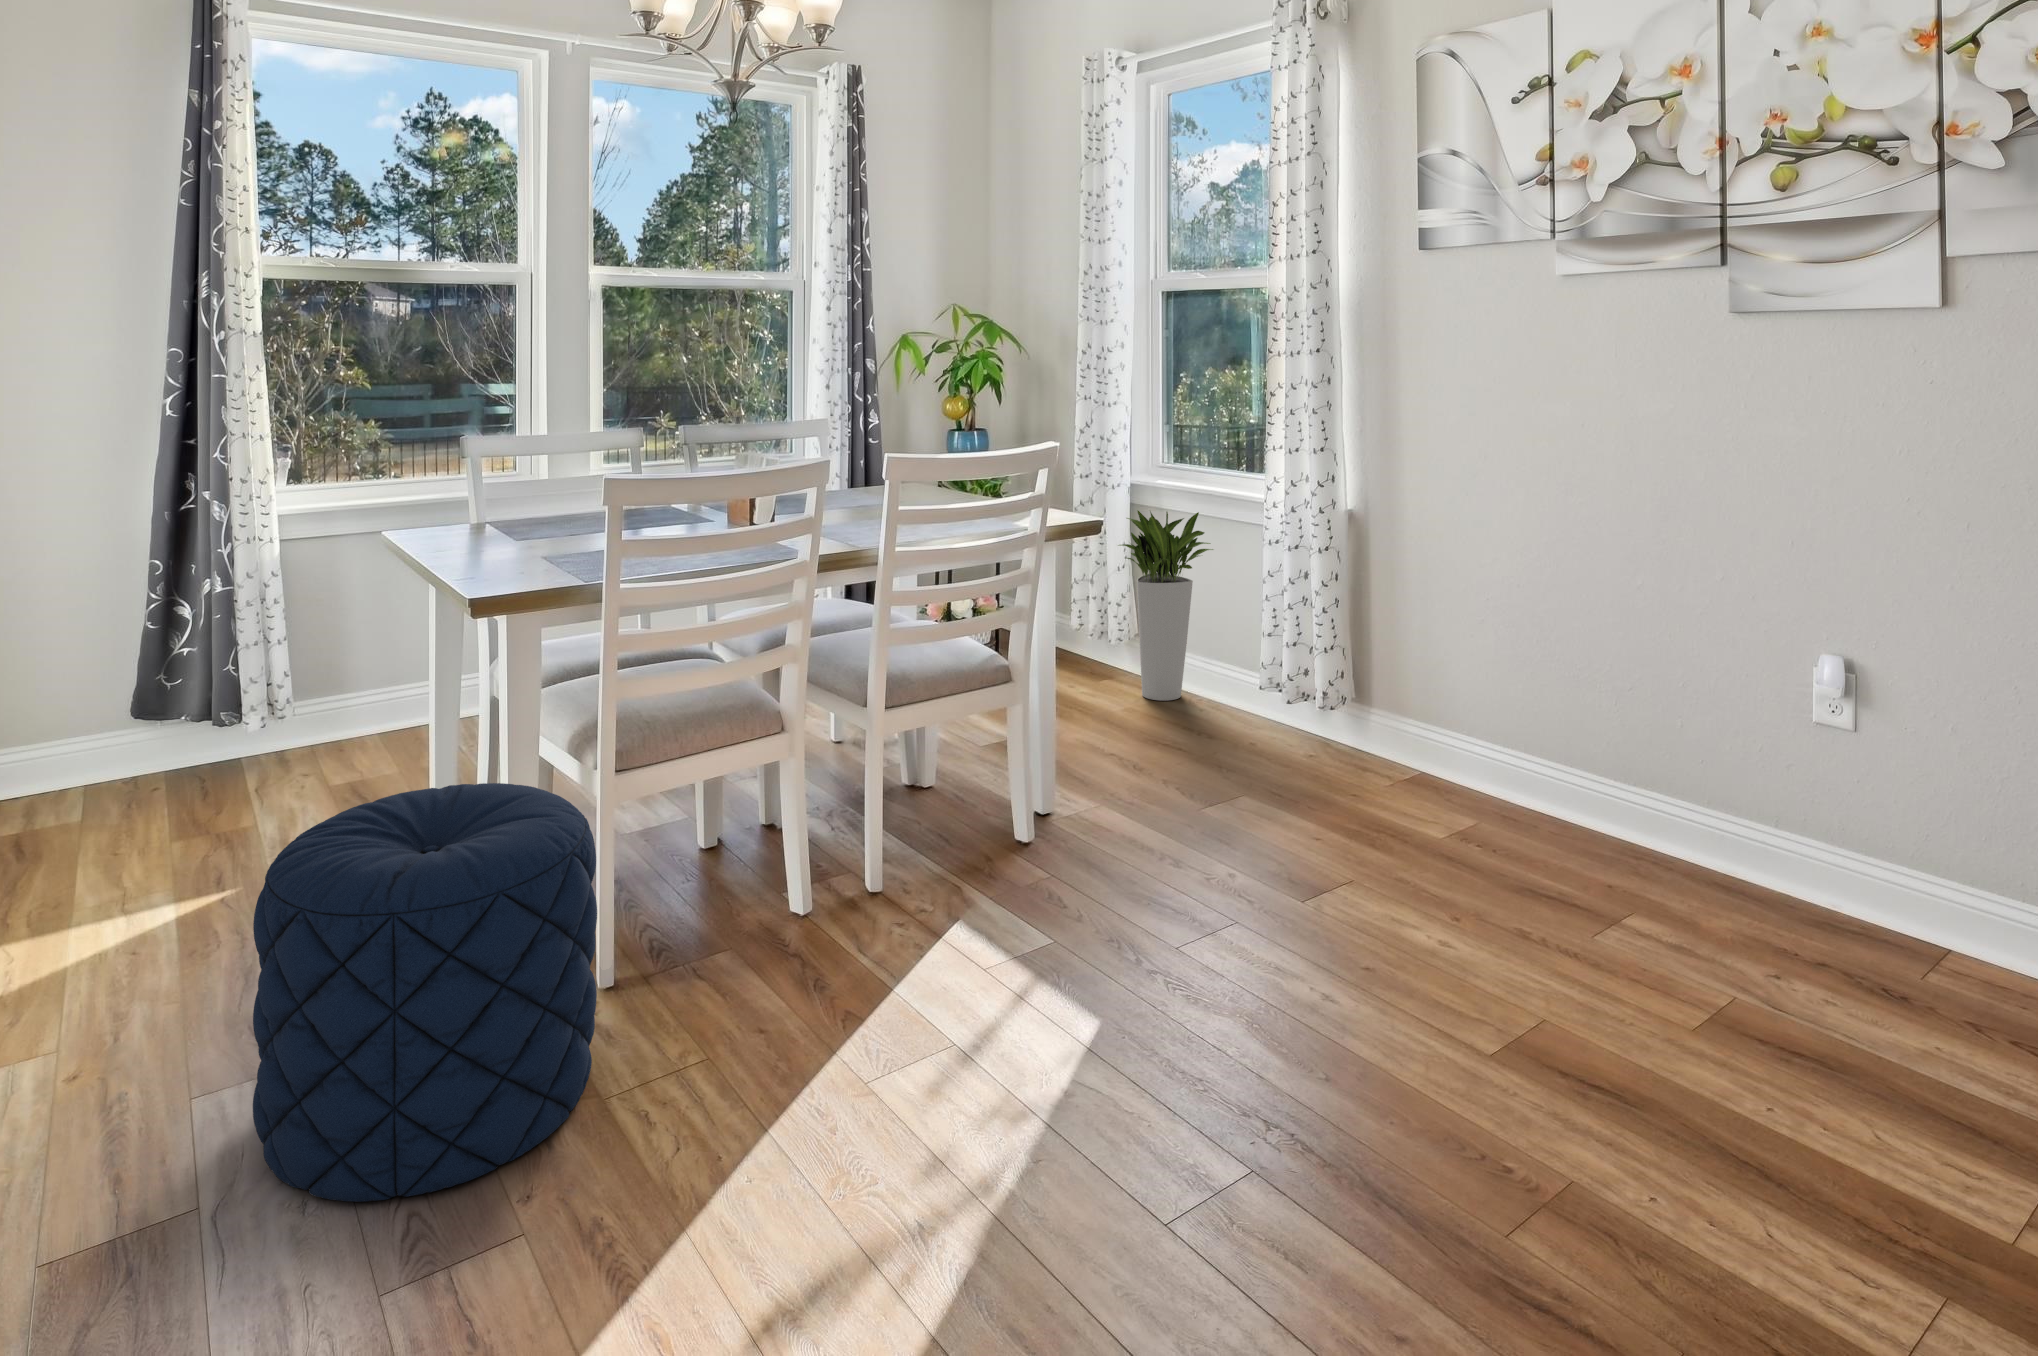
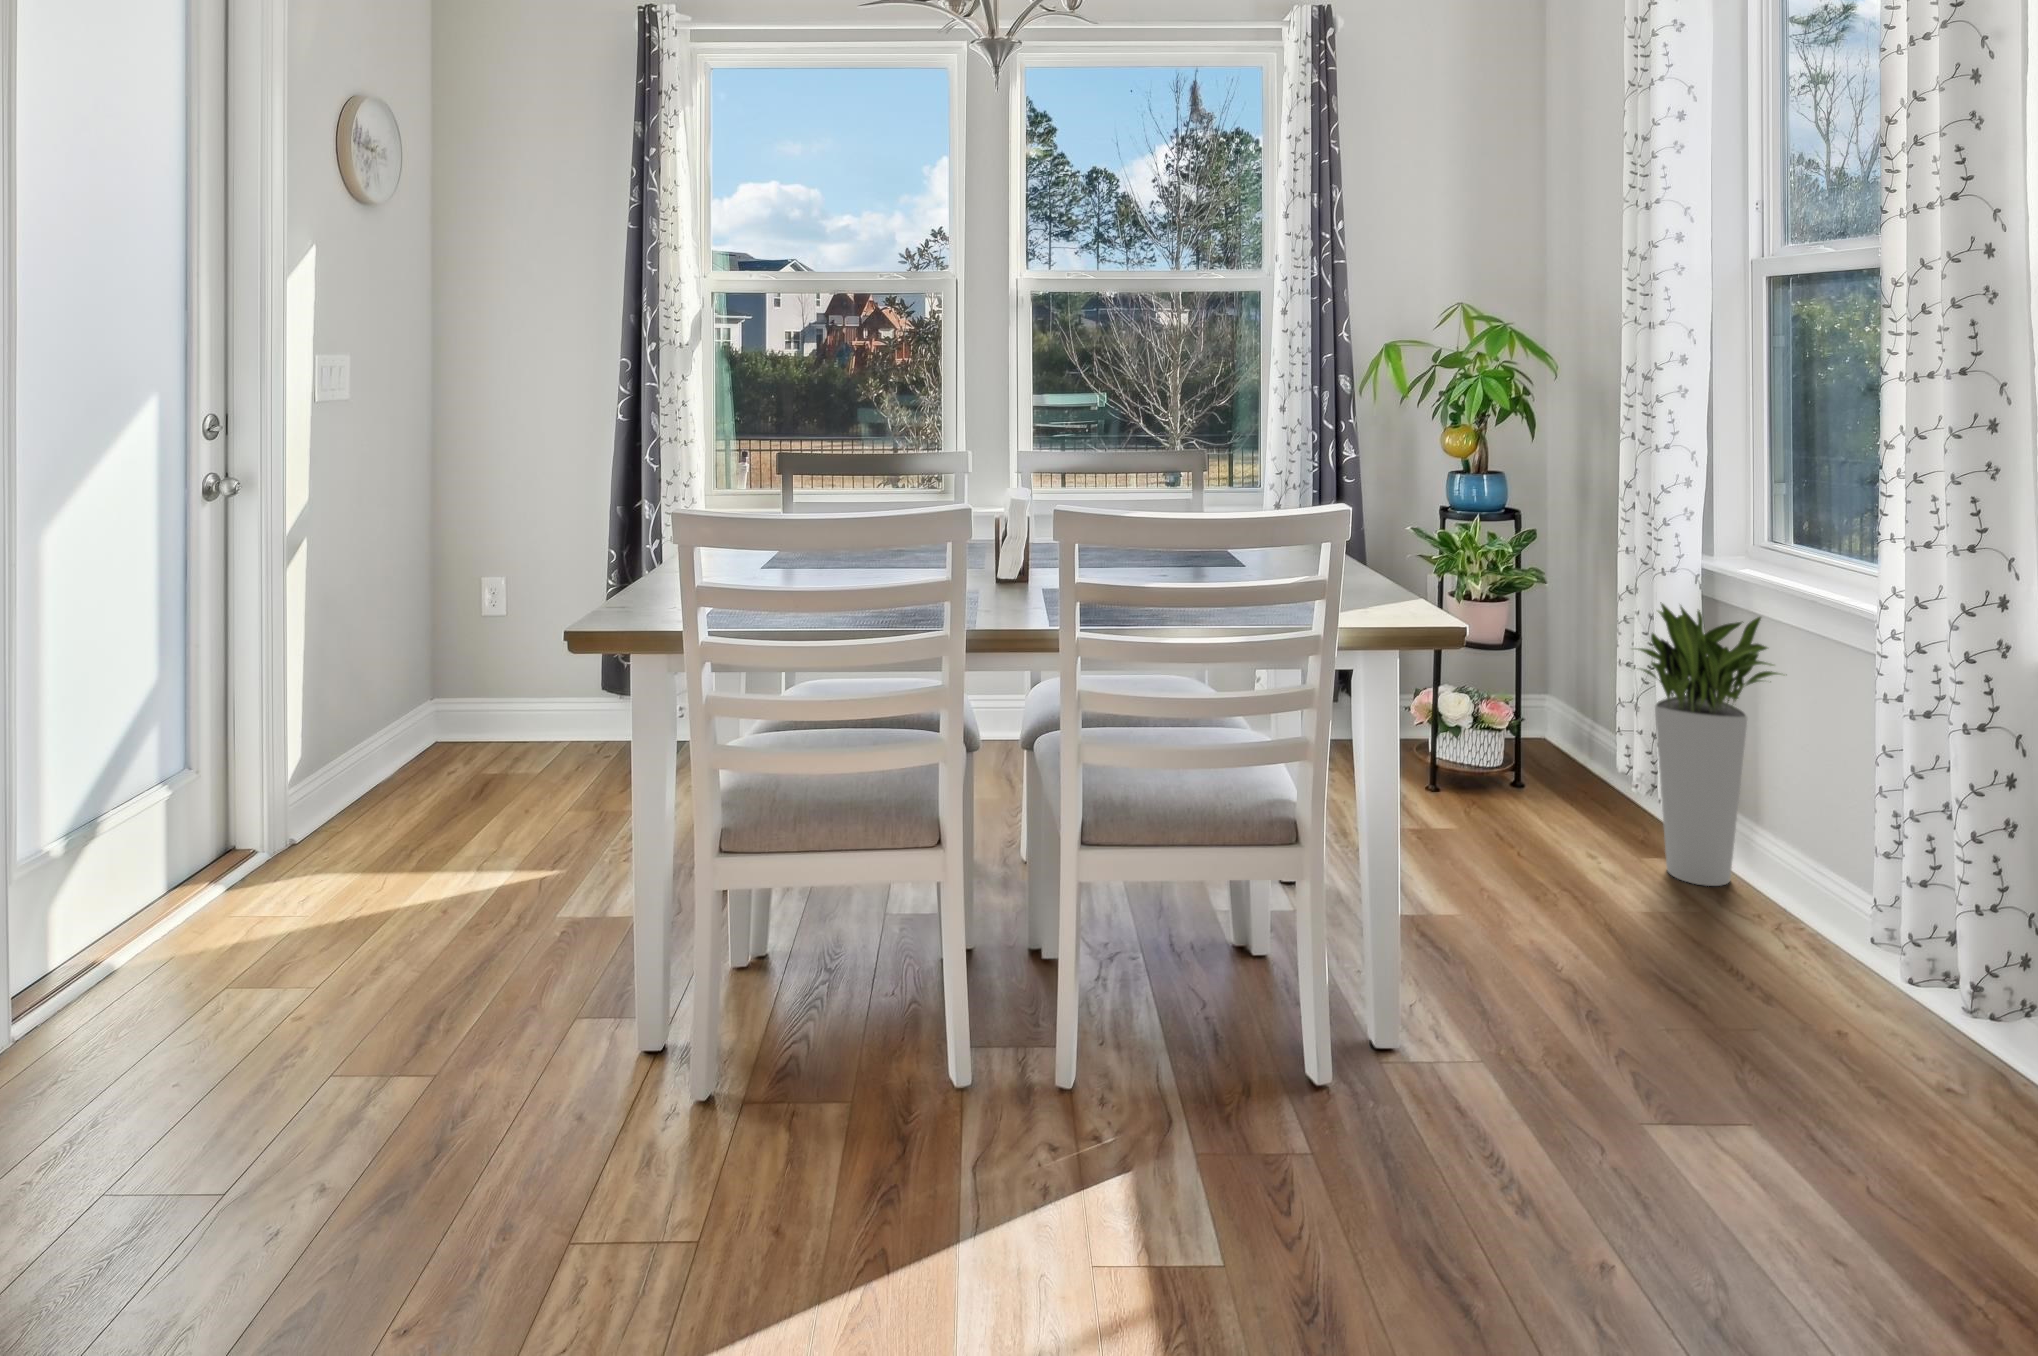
pouf: present [253,783,597,1202] -> none [302,823,638,1240]

